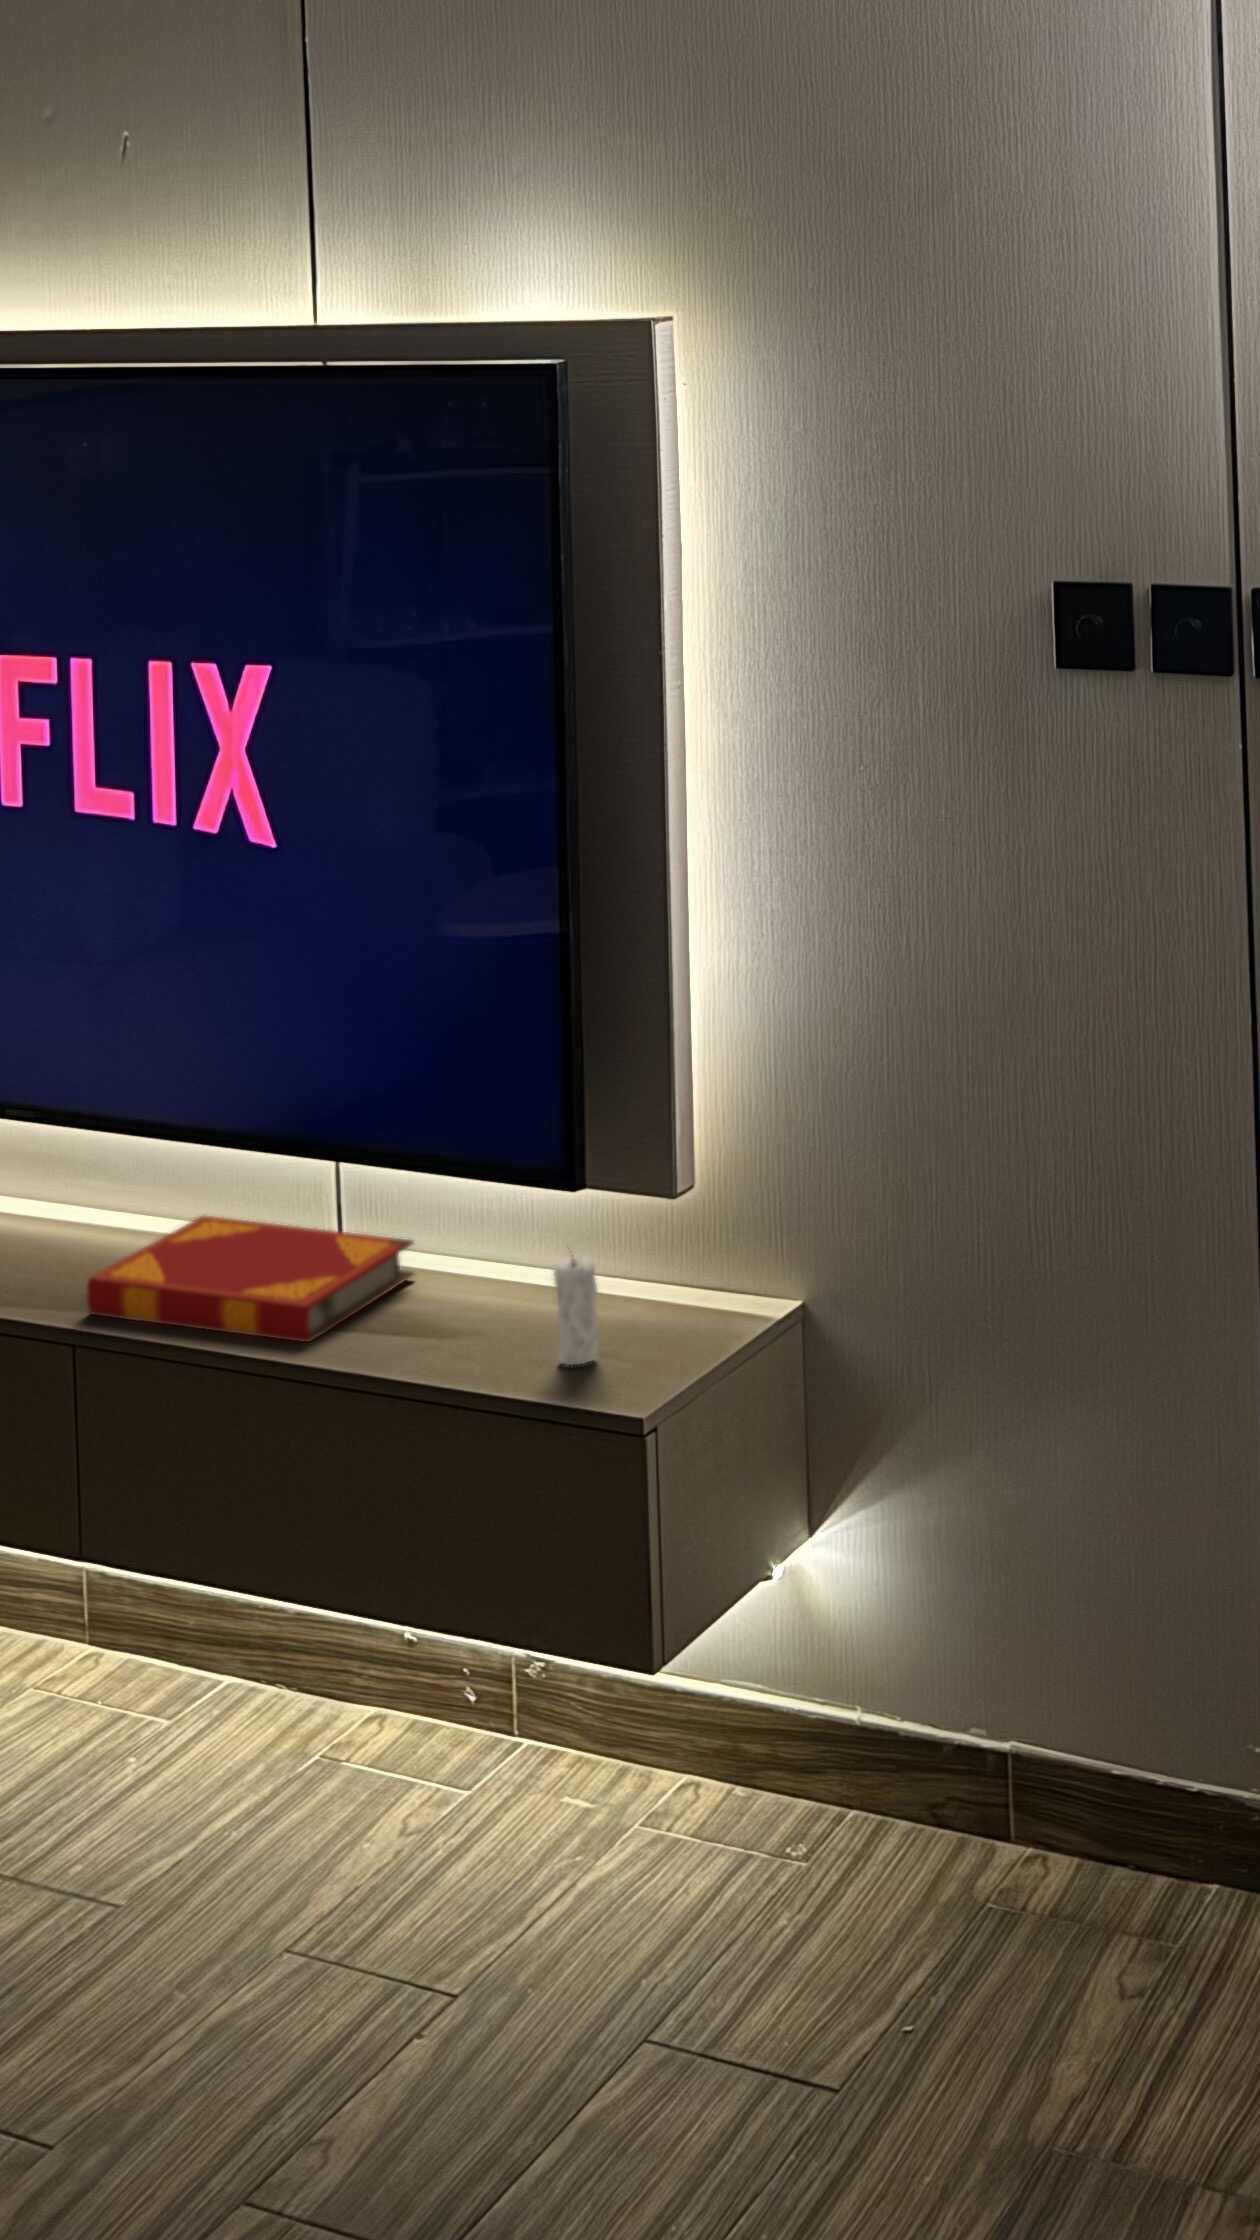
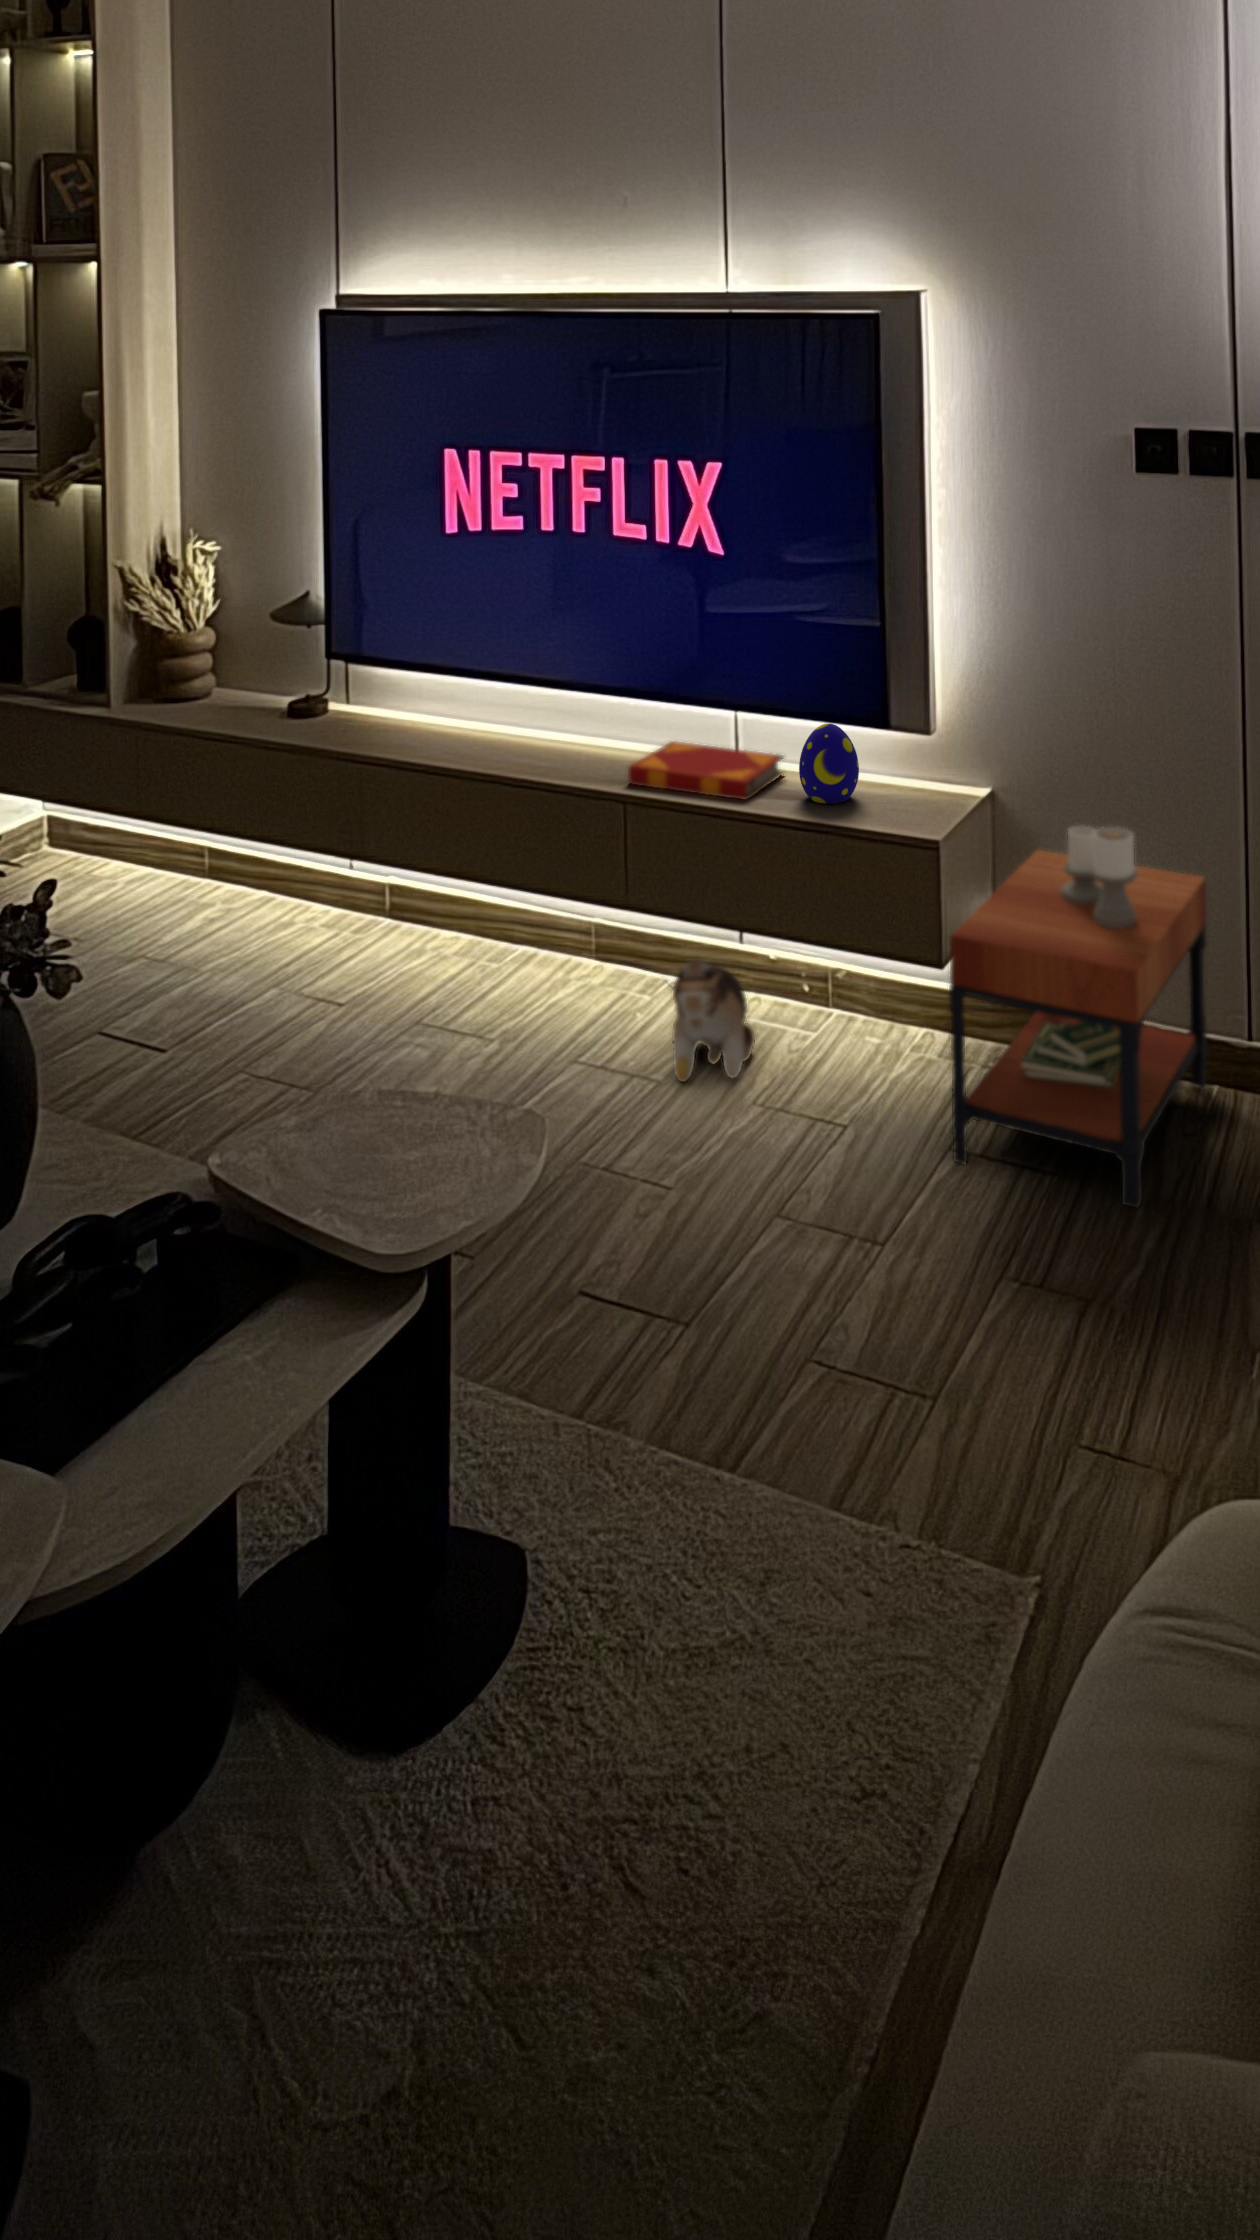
decorative egg: none [413,1183,536,1344] -> present [799,723,859,804]
candle: present [554,1248,599,1365] -> none [877,751,899,814]
side table: none [623,1386,1197,2176] -> present [949,826,1207,1207]
plush toy: none [87,1677,326,1924] -> present [671,959,755,1082]

